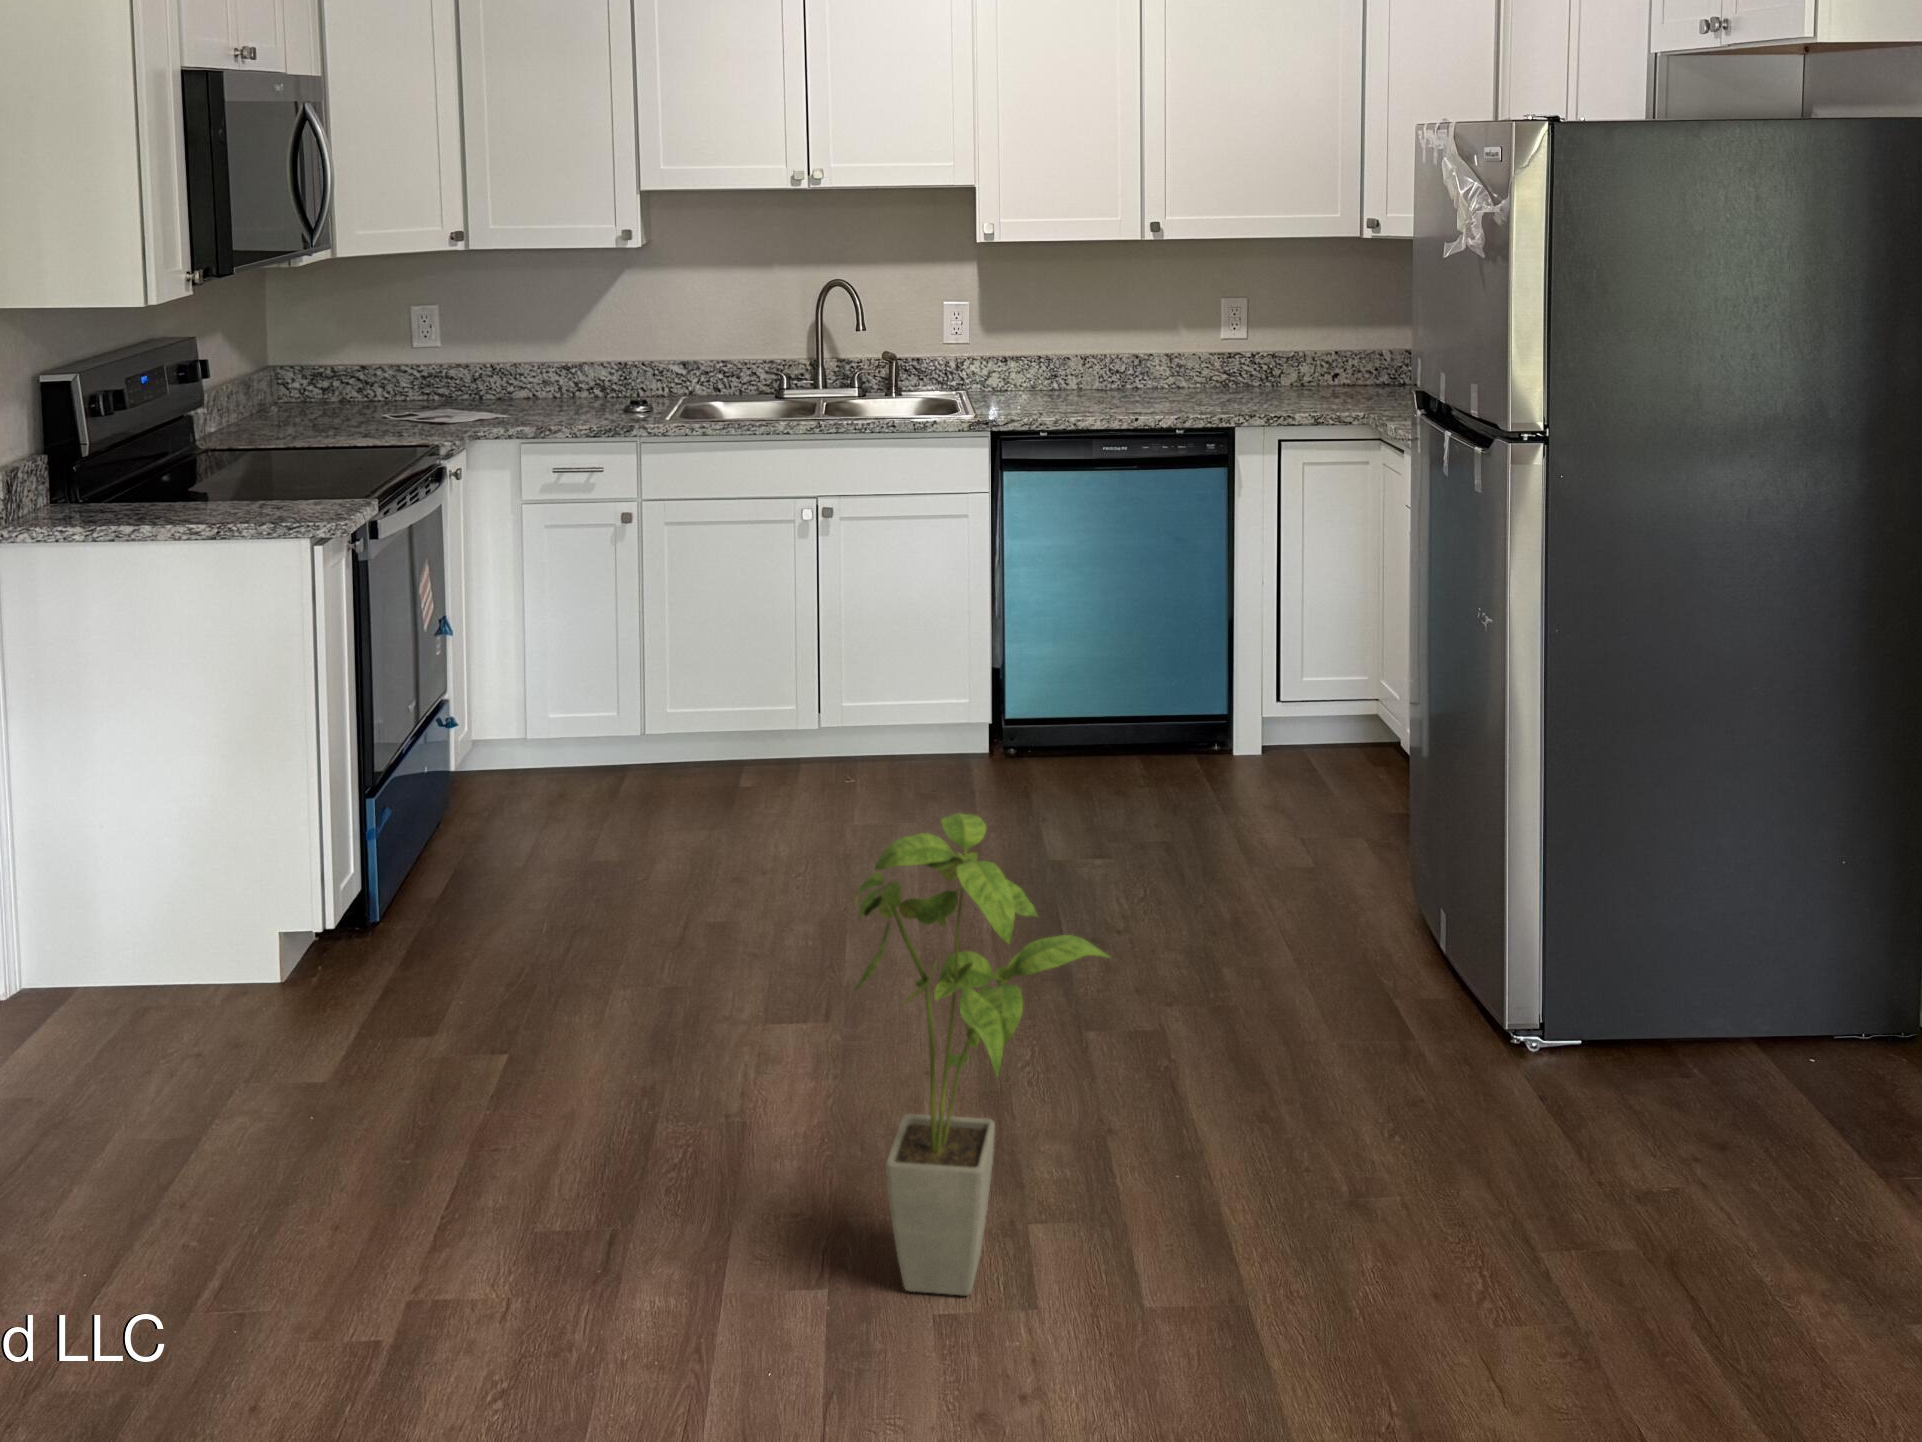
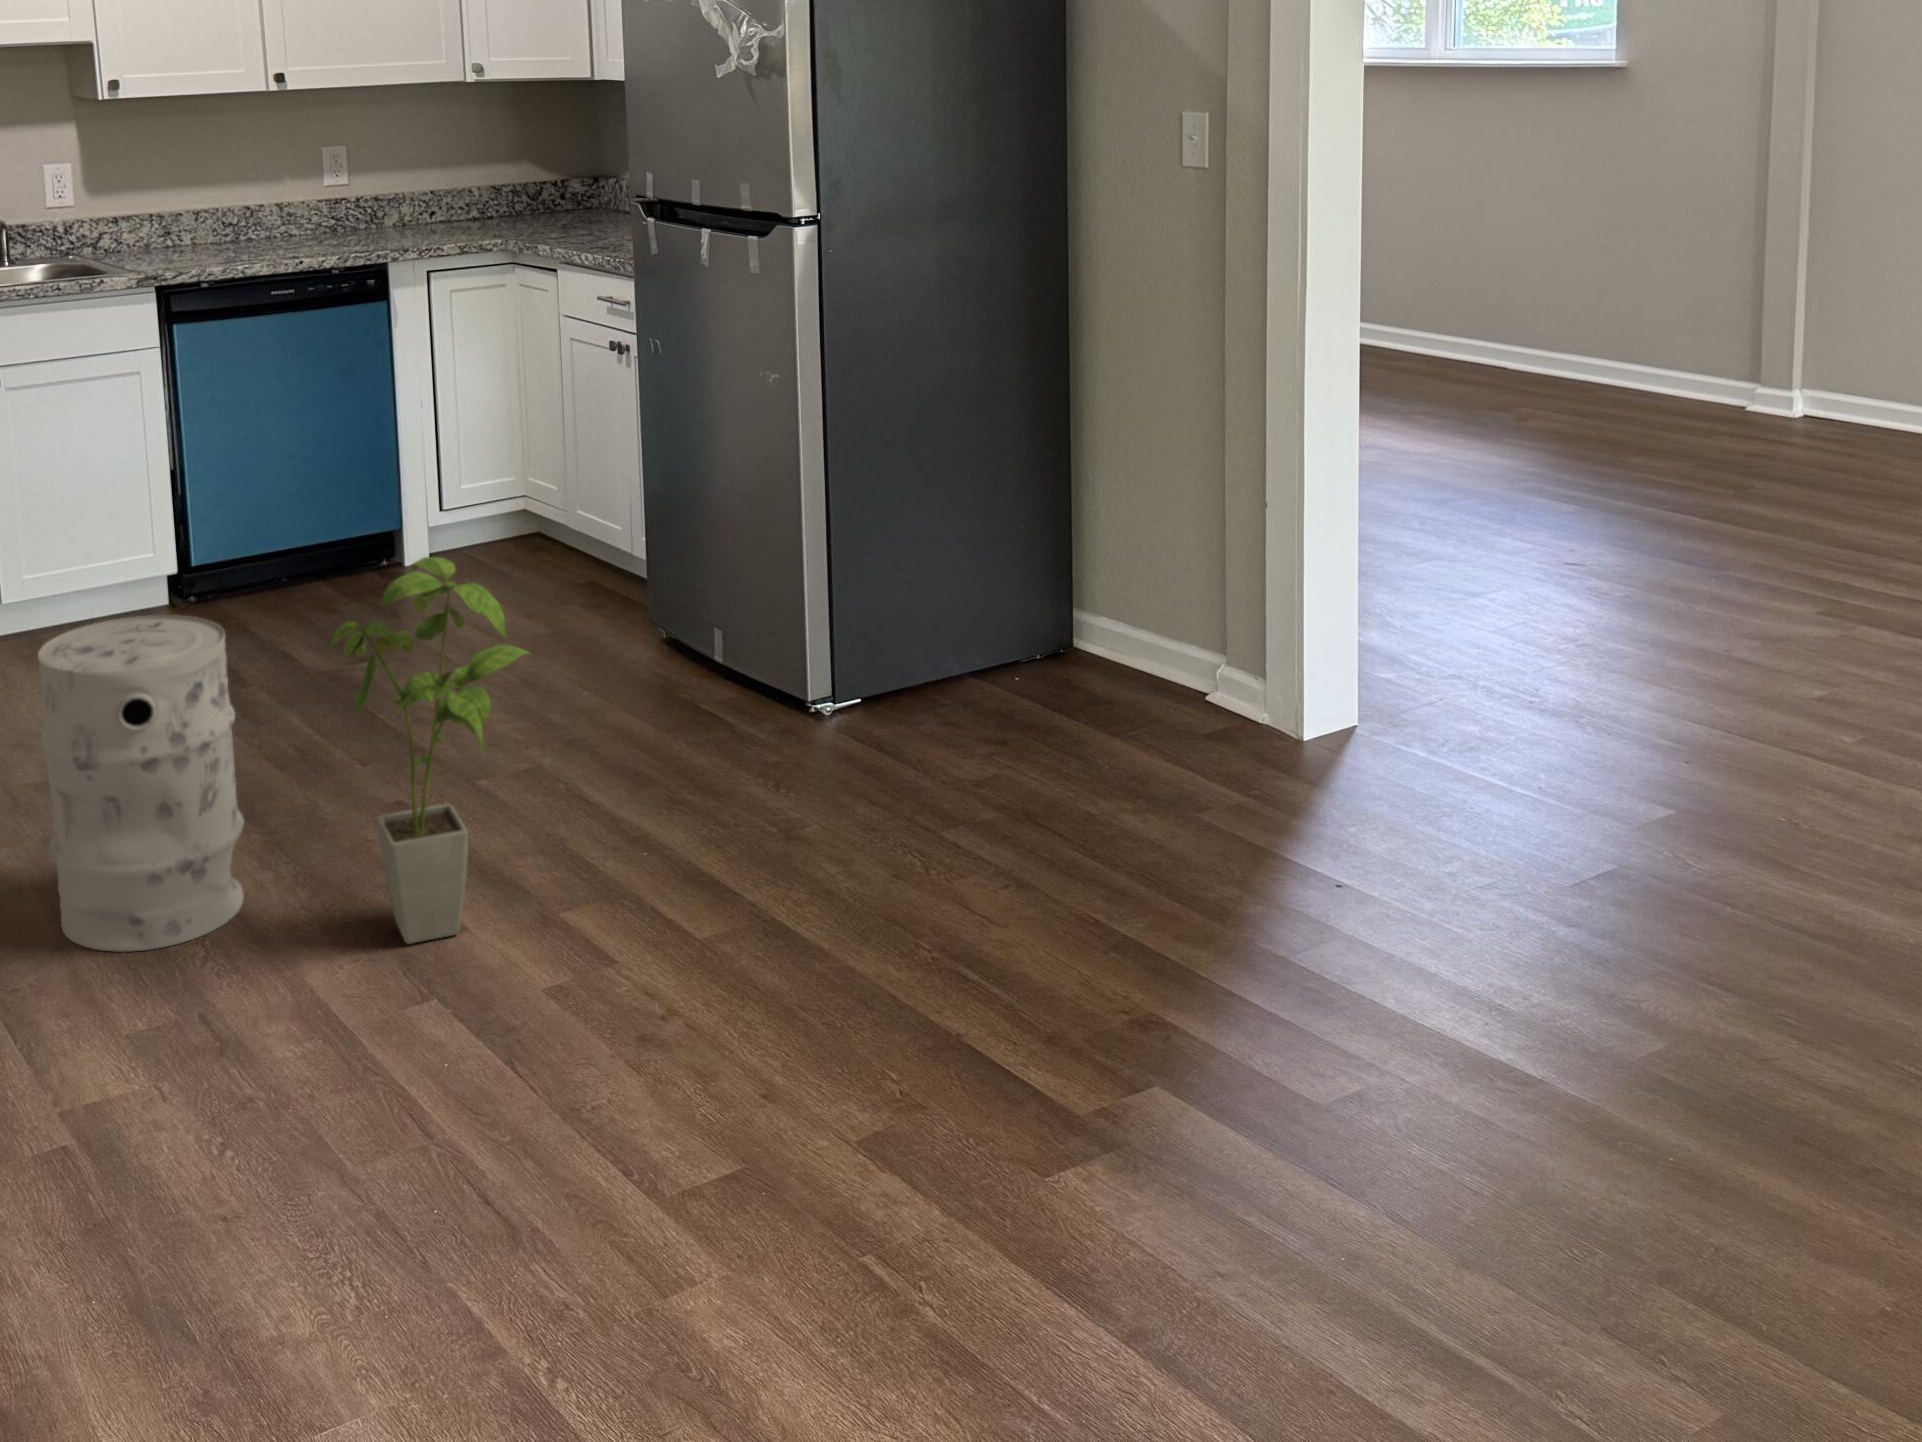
trash can: none [592,804,800,1202] -> present [38,615,244,952]

